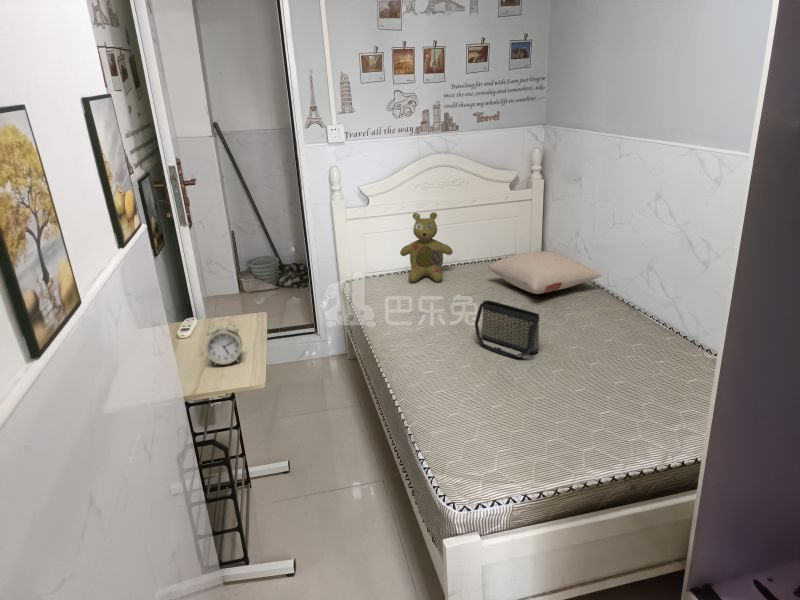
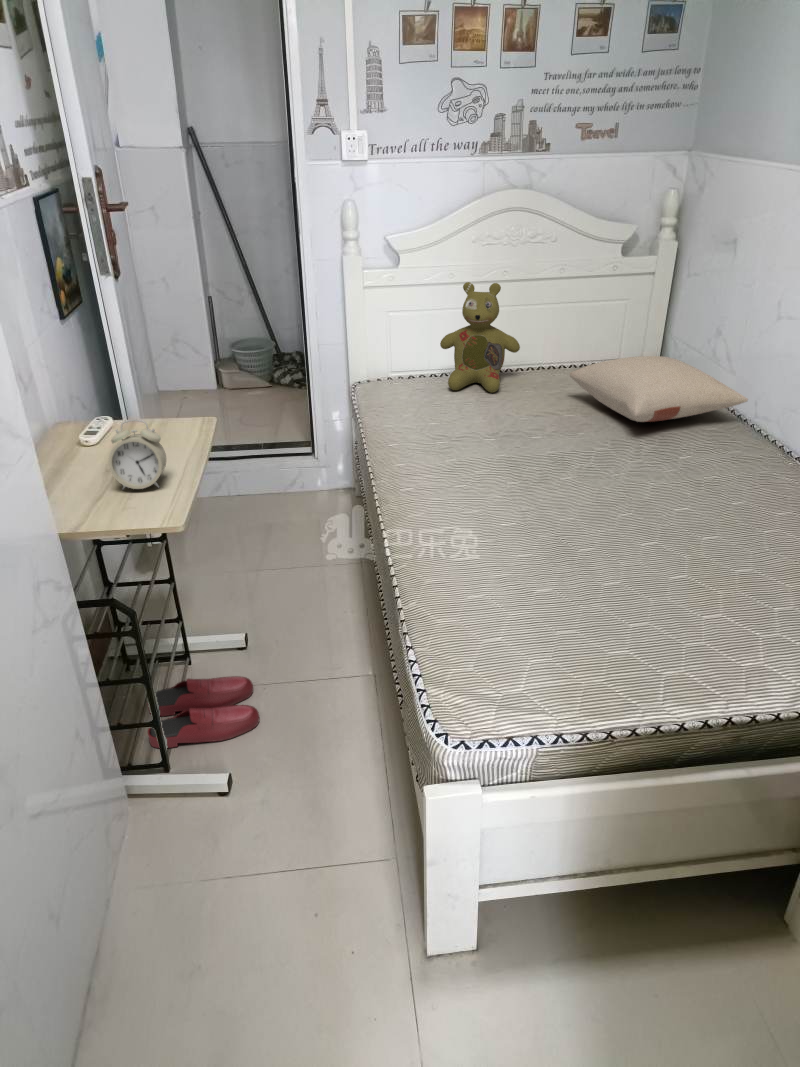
handbag: present [475,300,540,358] -> none [531,425,632,518]
slippers: none [227,490,309,547] -> present [148,676,260,748]

